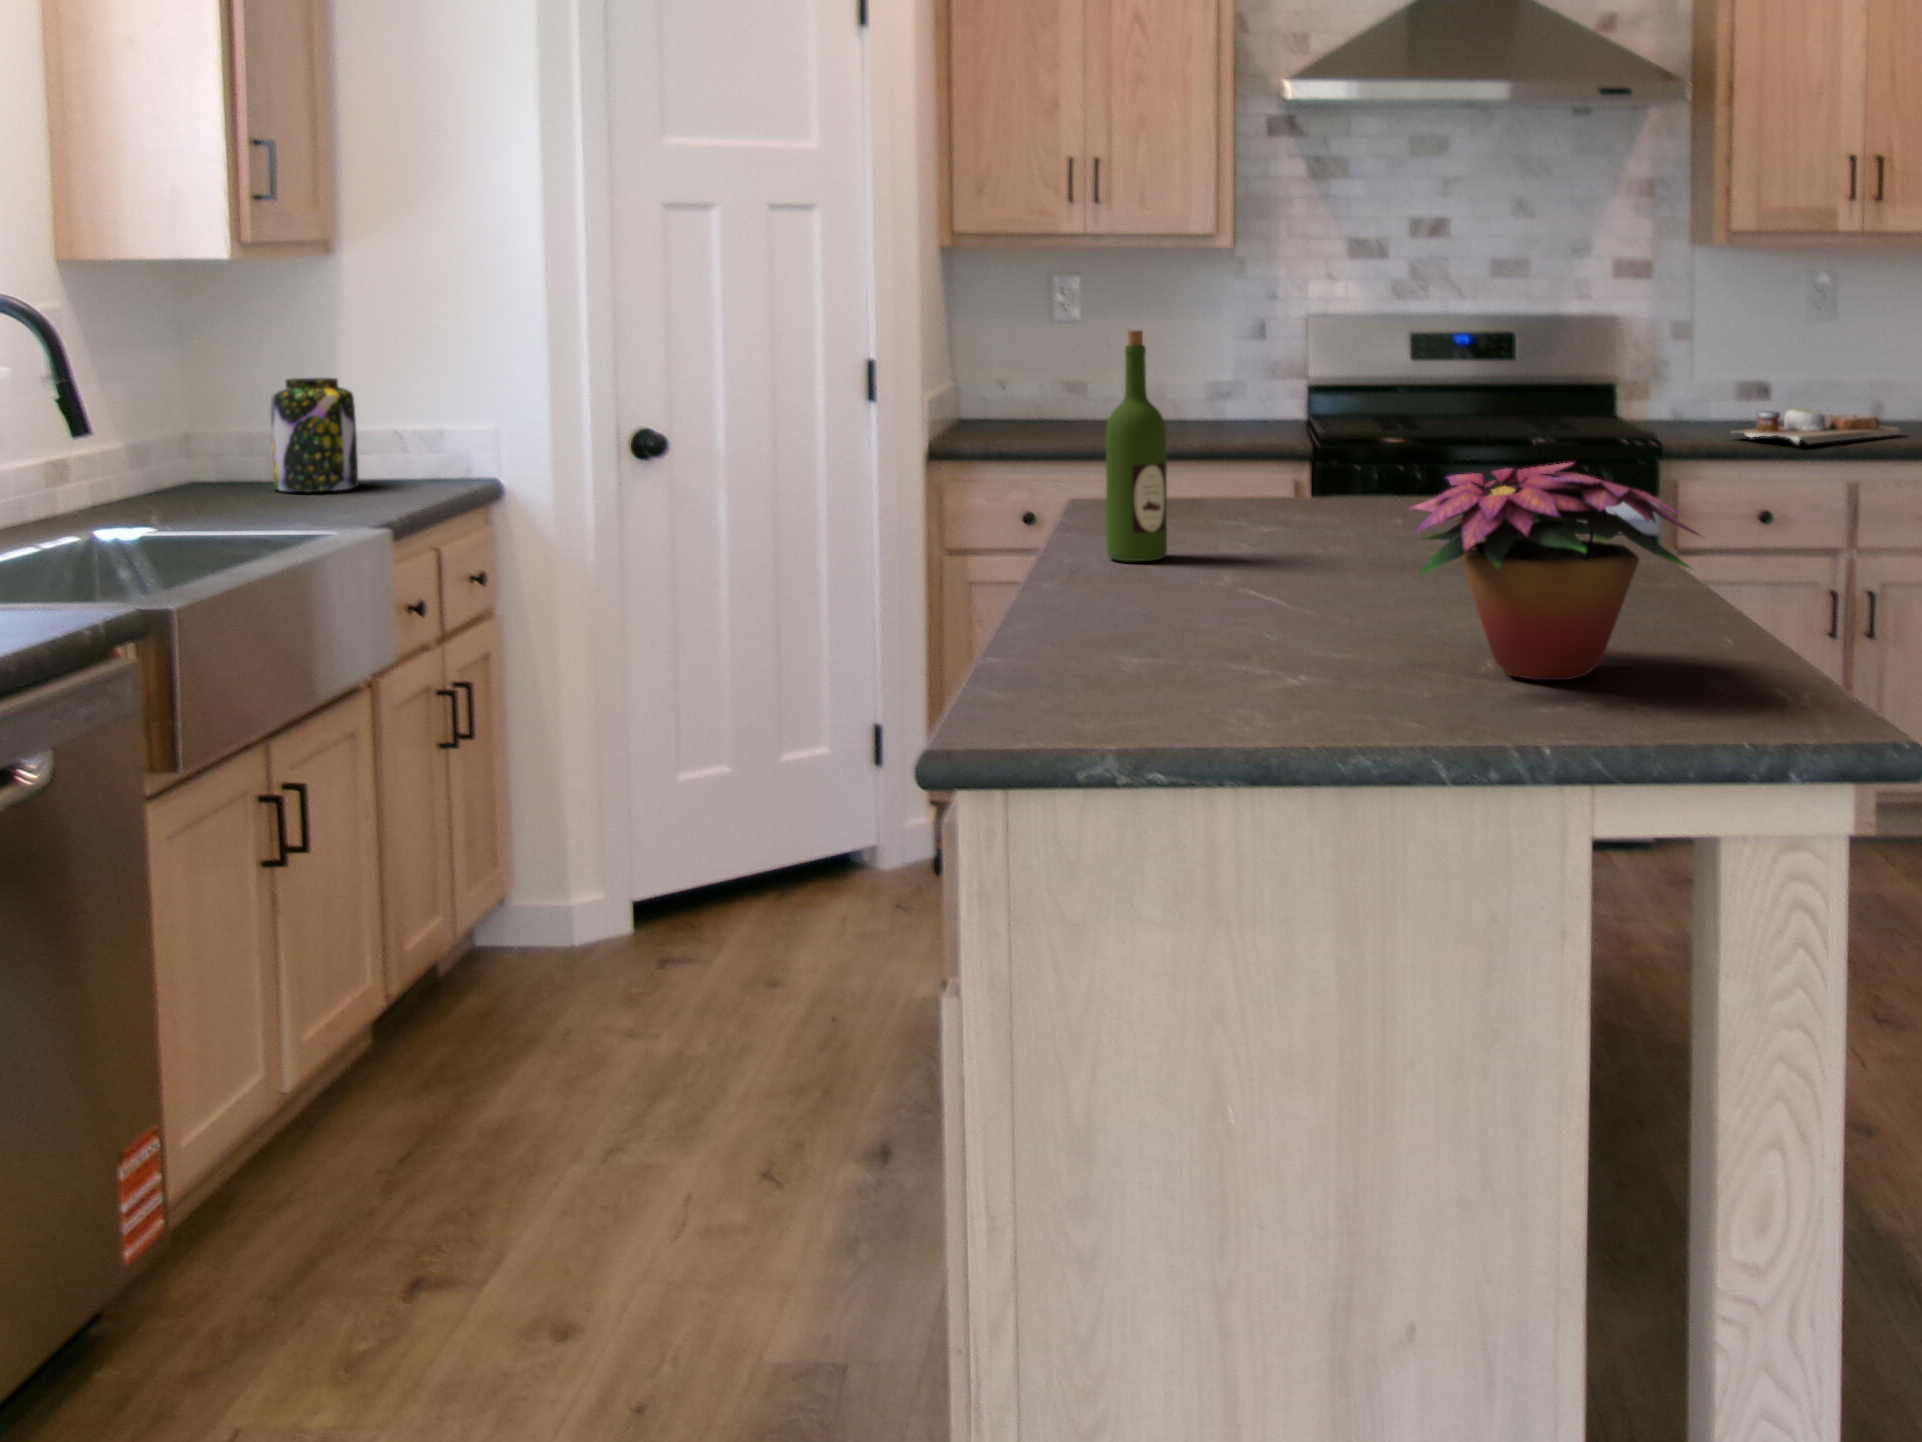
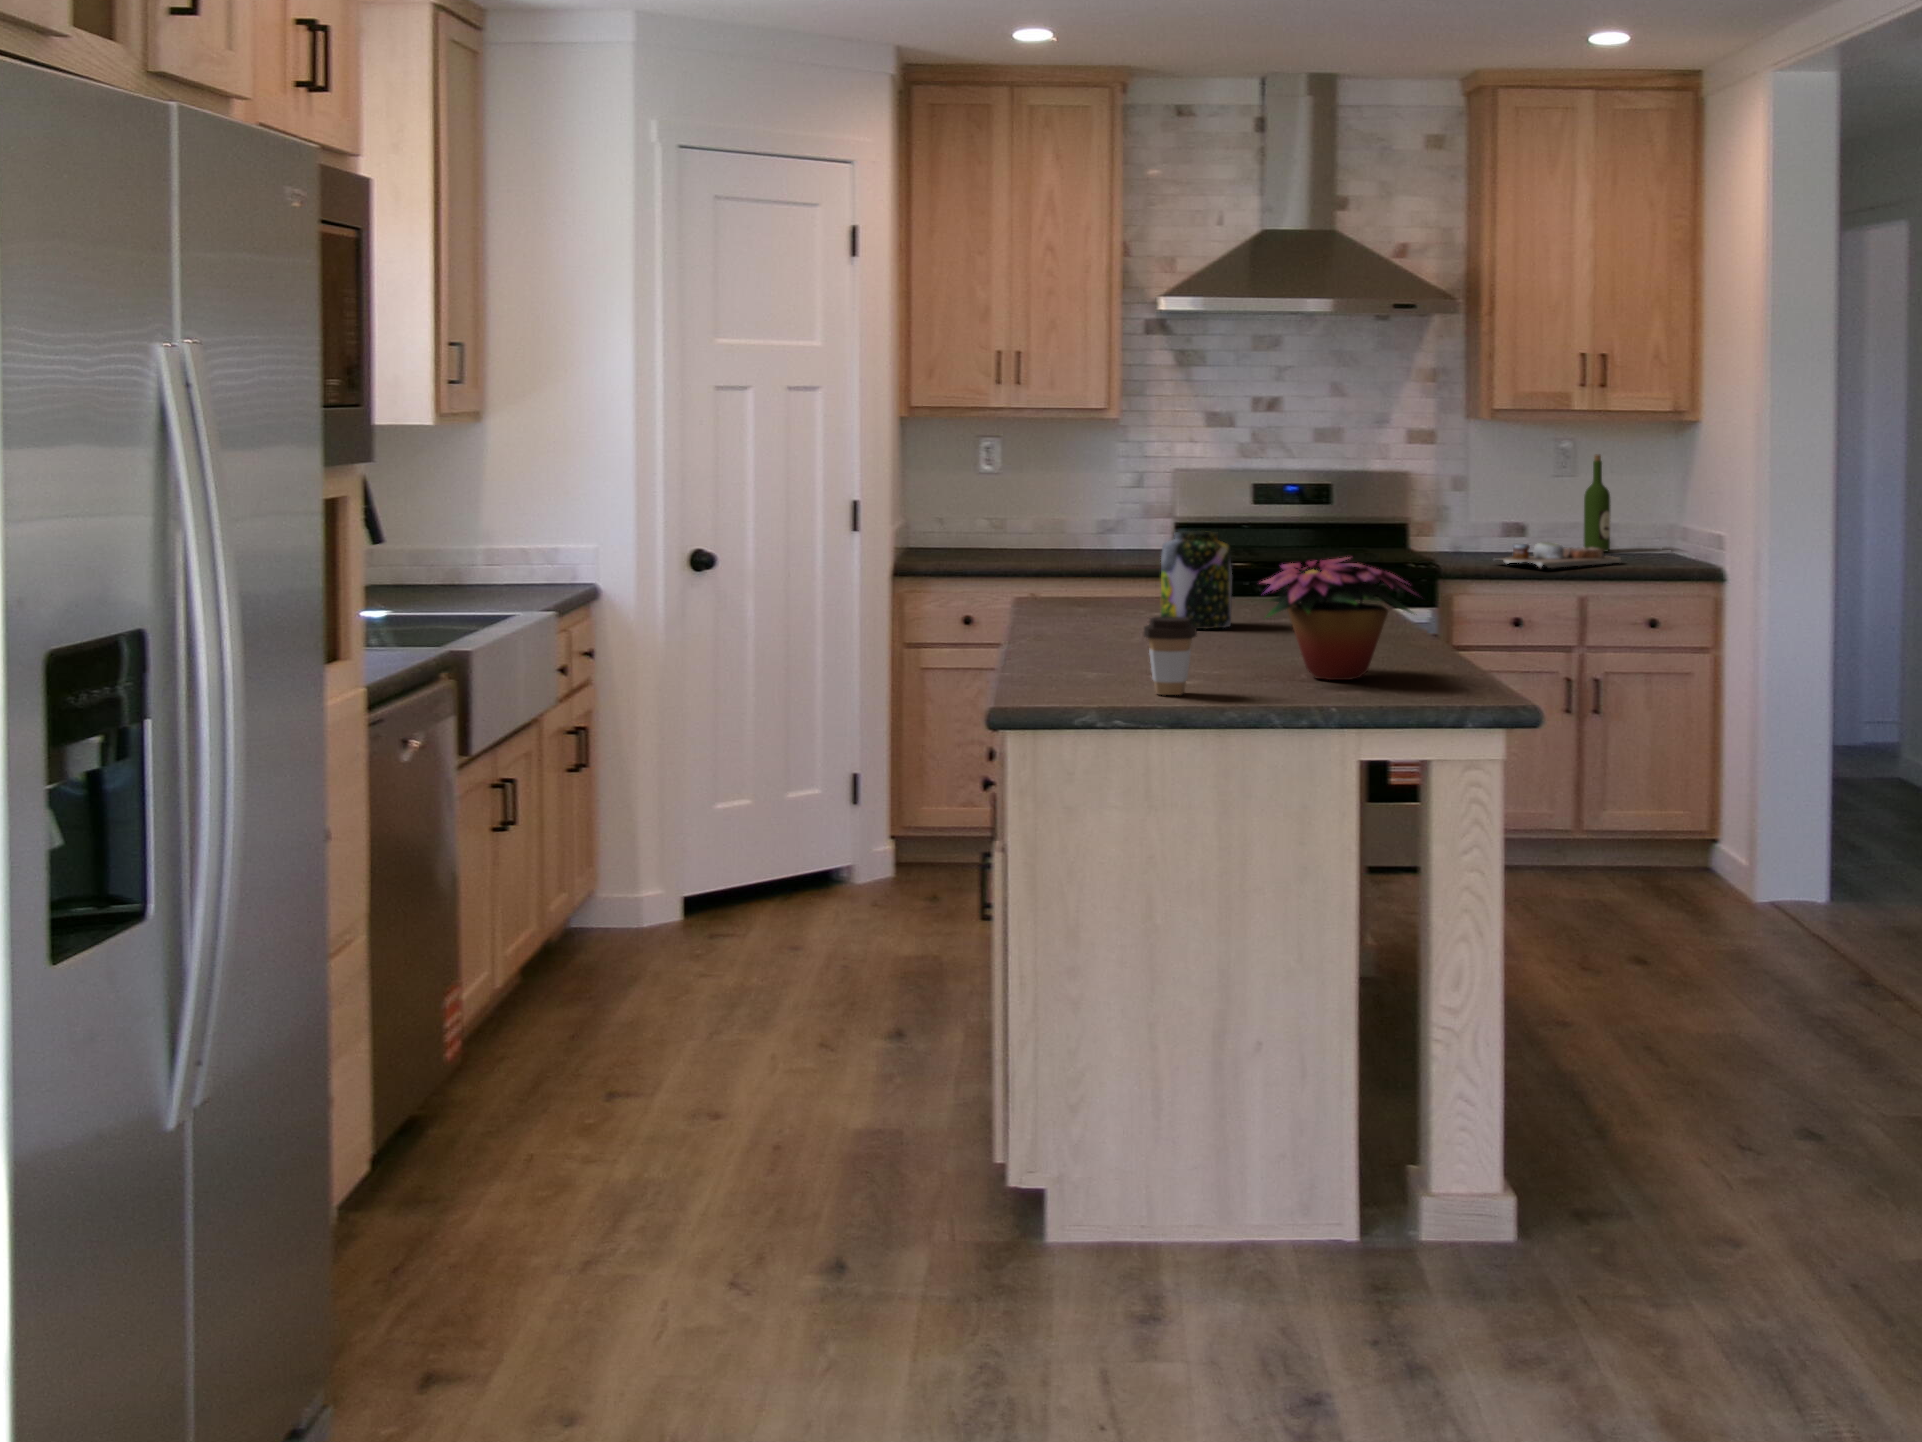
wine bottle: present [1106,330,1167,561] -> present [1584,454,1611,552]
jar: present [270,378,358,492] -> present [1161,531,1232,629]
coffee cup: none [1197,578,1293,724] -> present [1144,617,1197,695]

